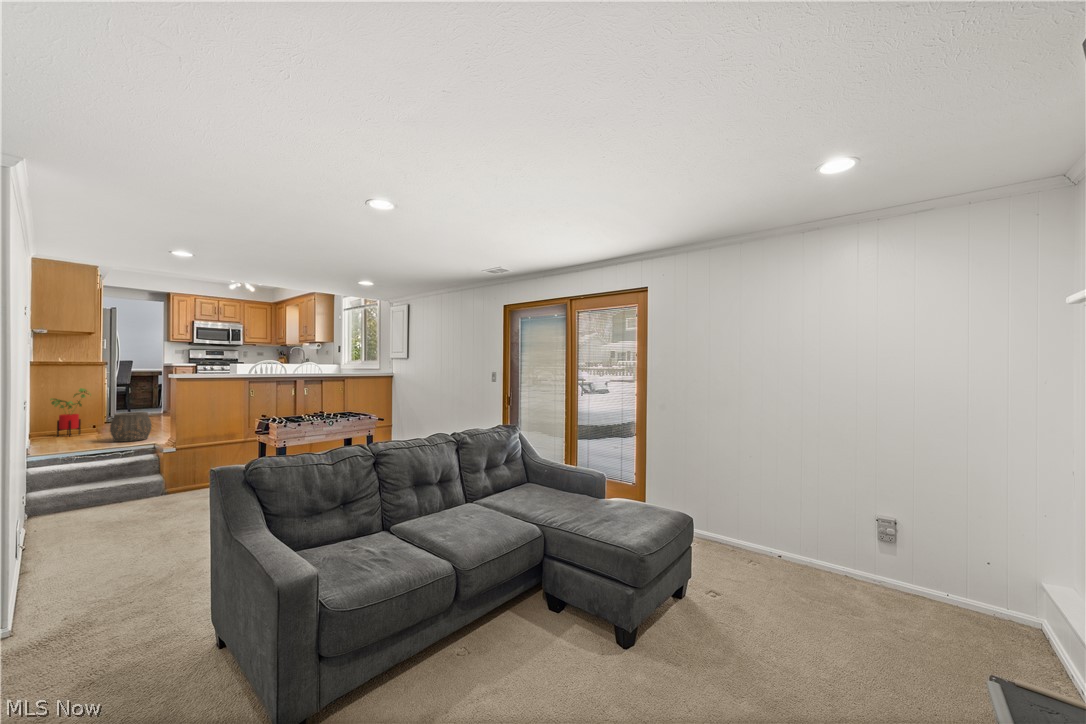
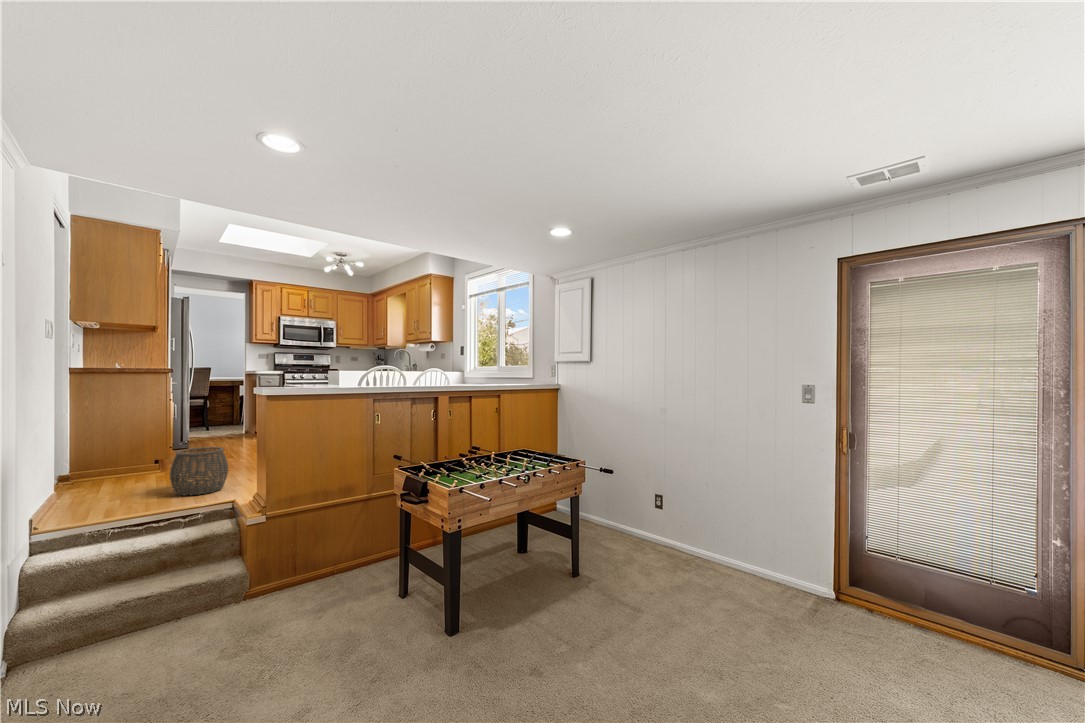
house plant: present [50,388,91,436] -> none [95,409,152,480]

